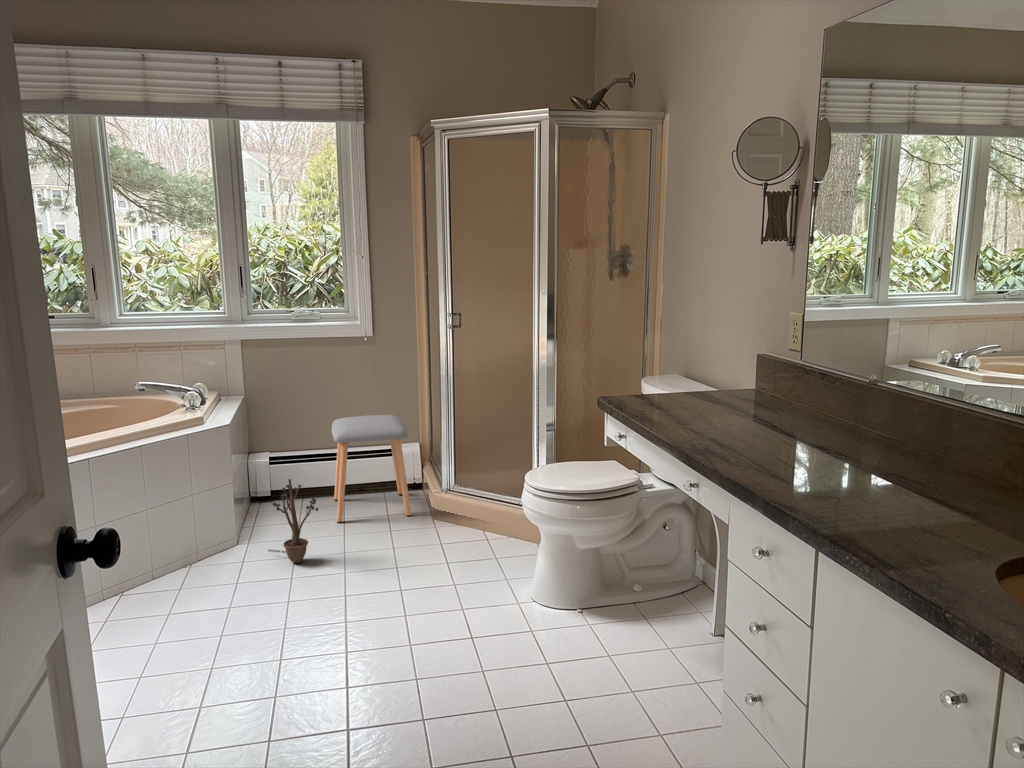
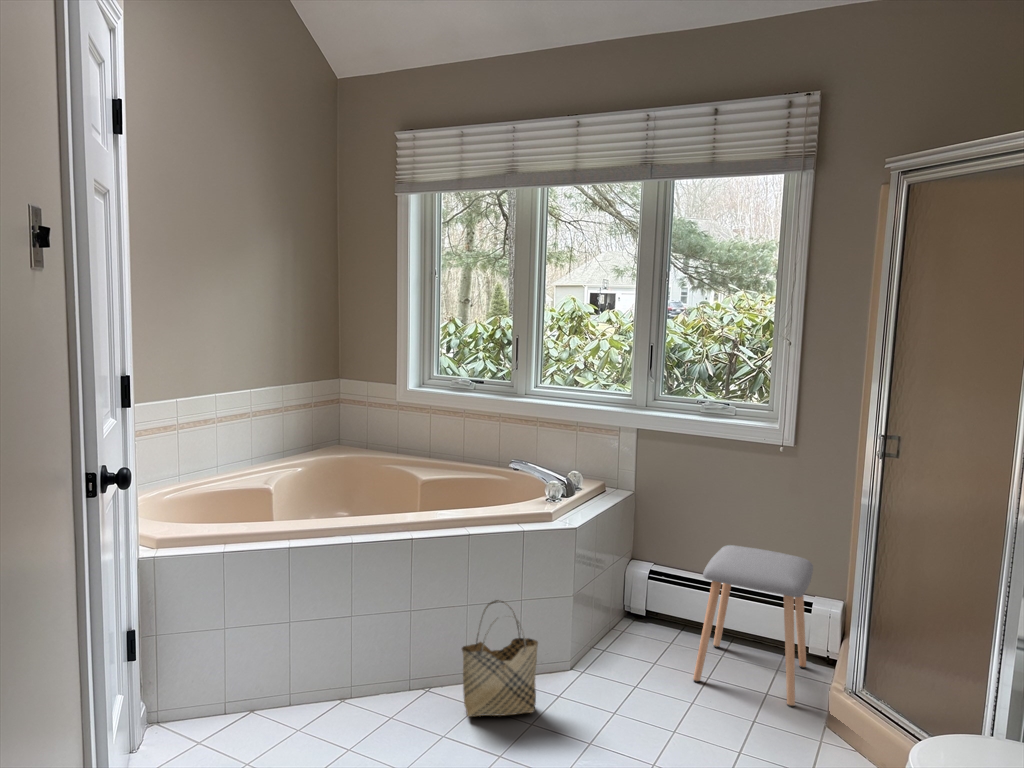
decorative plant: present [268,479,318,563] -> none [585,614,636,722]
woven basket: none [171,495,240,595] -> present [462,600,538,717]

